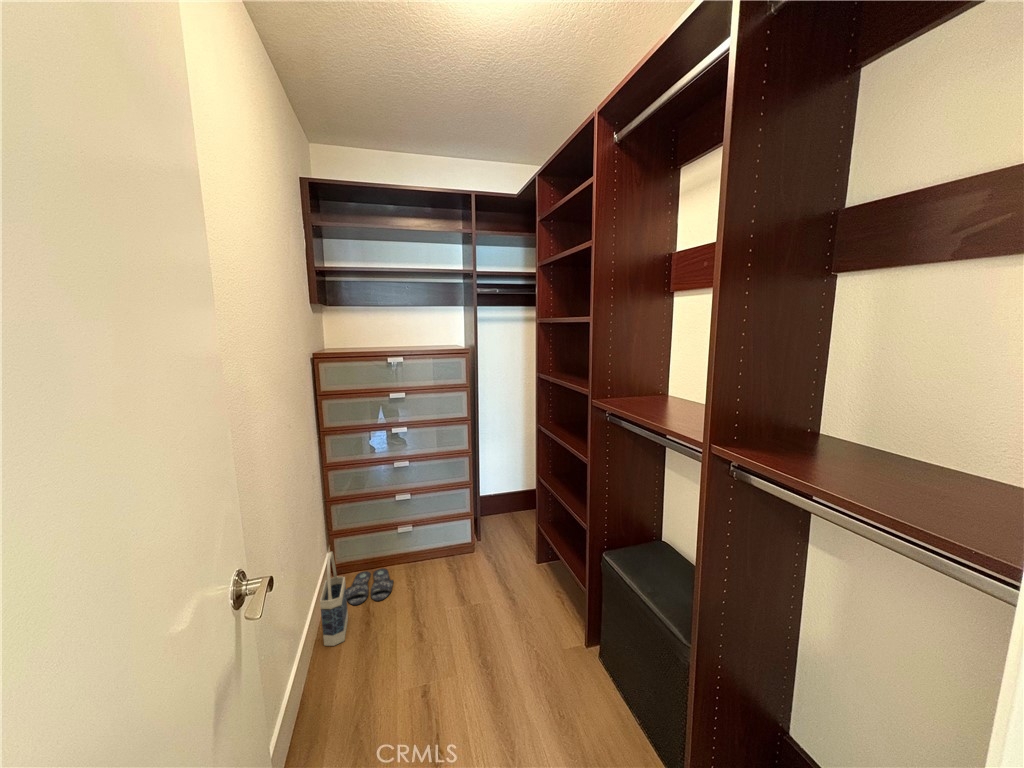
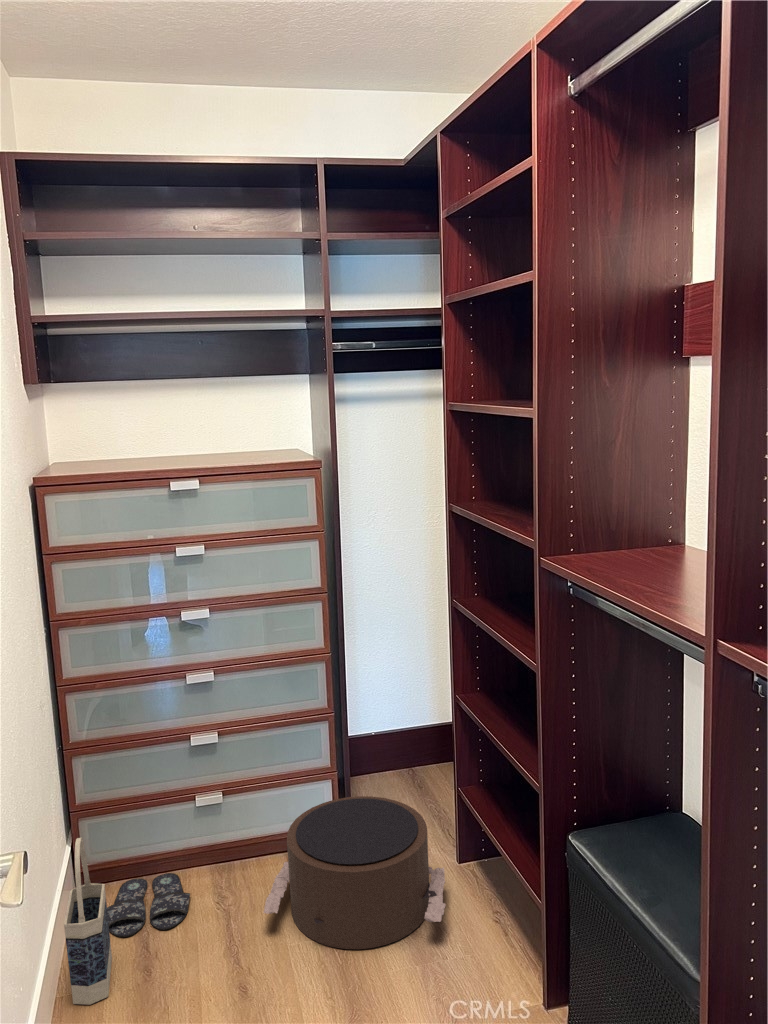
pouf: none [433,528,532,613] -> present [264,796,446,949]

